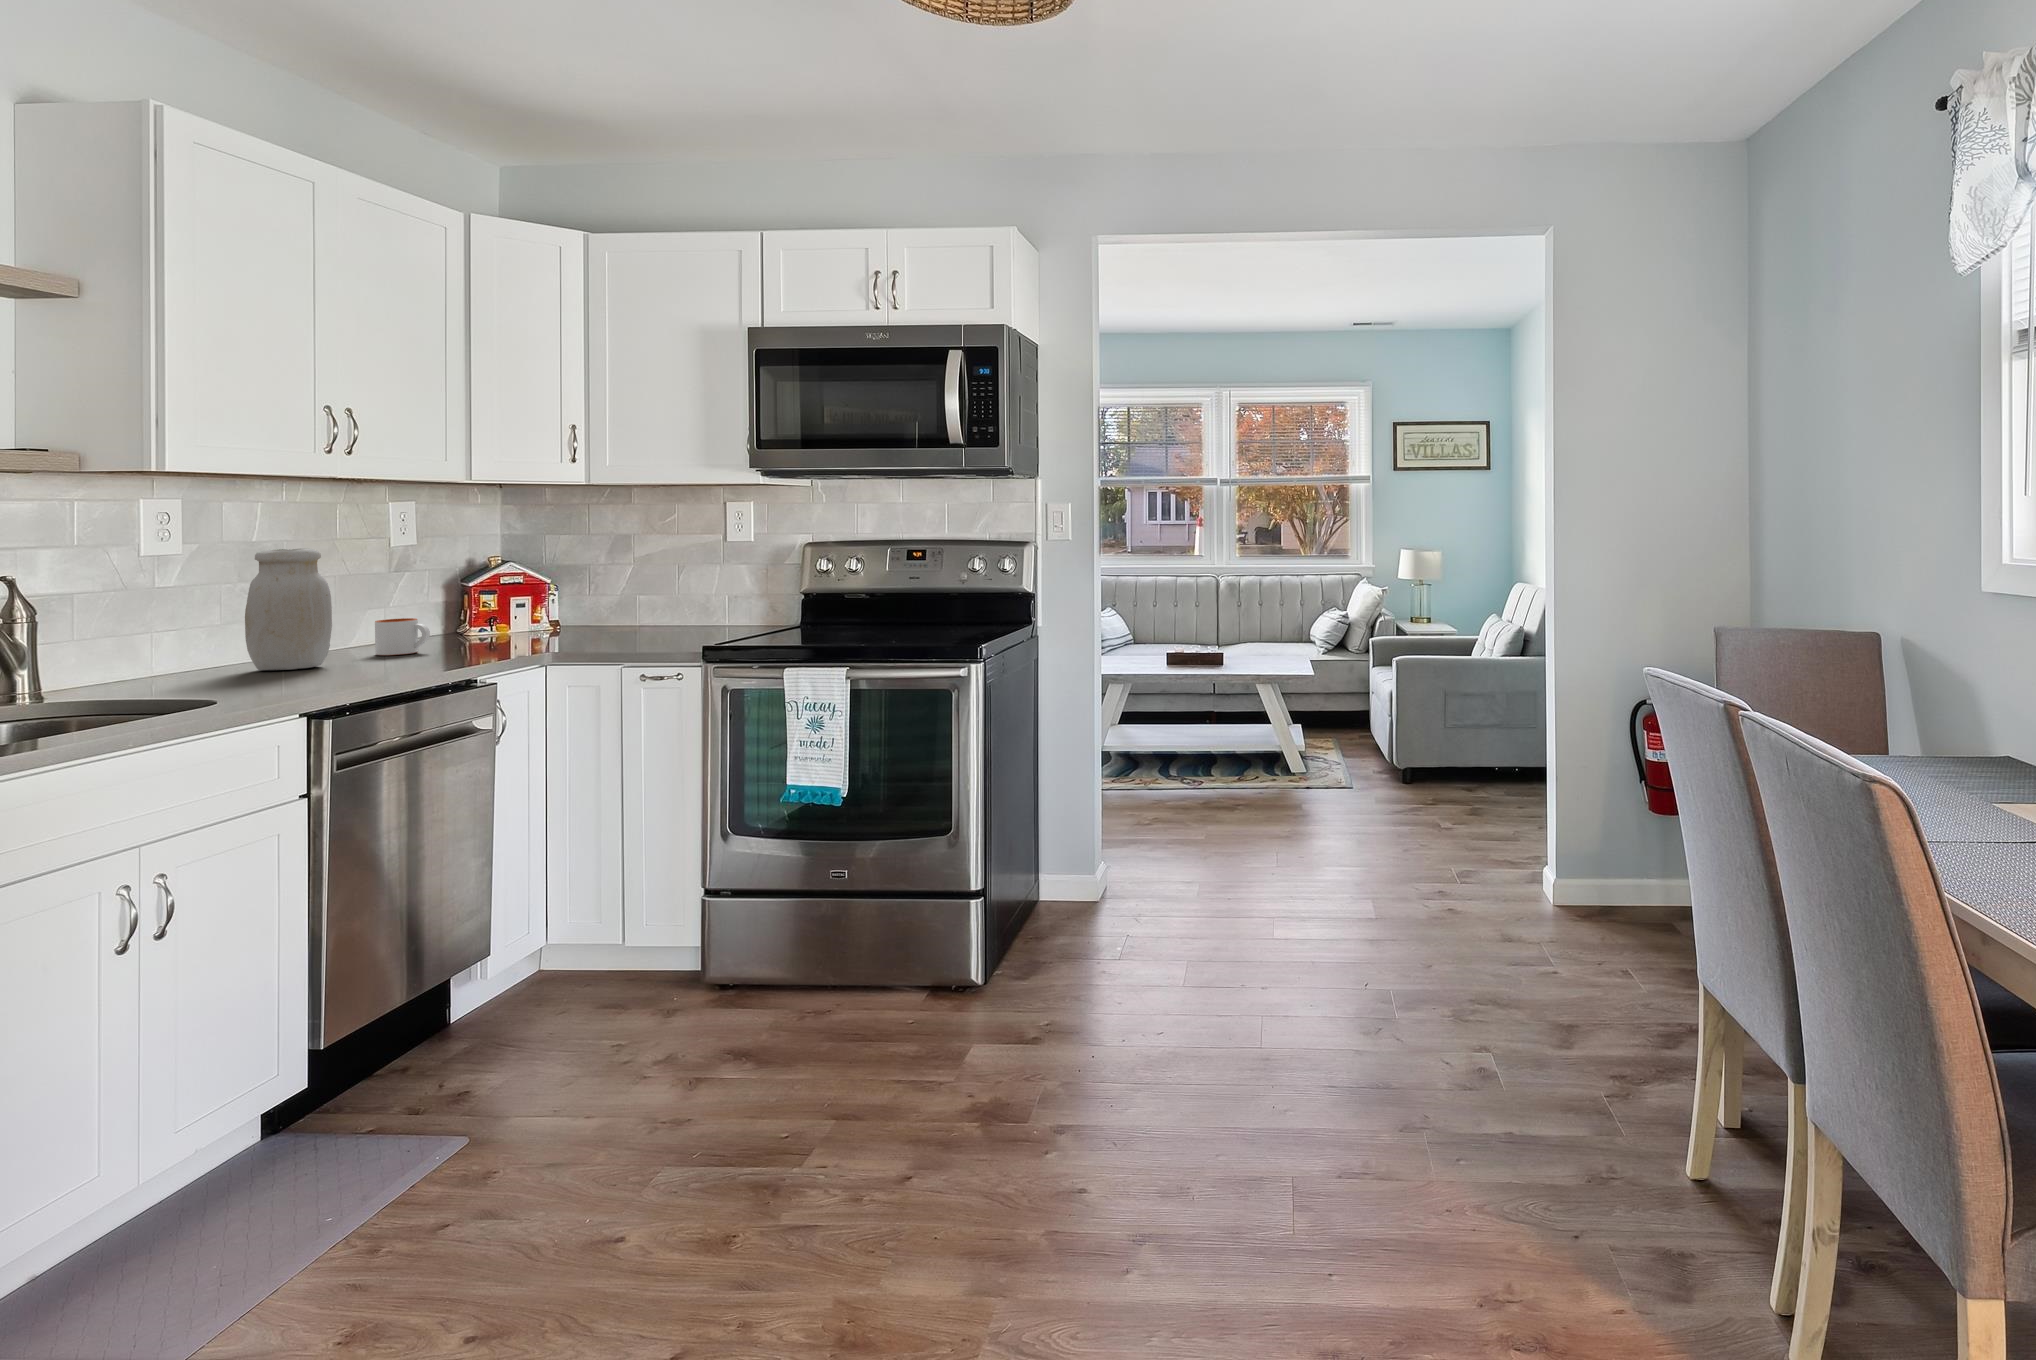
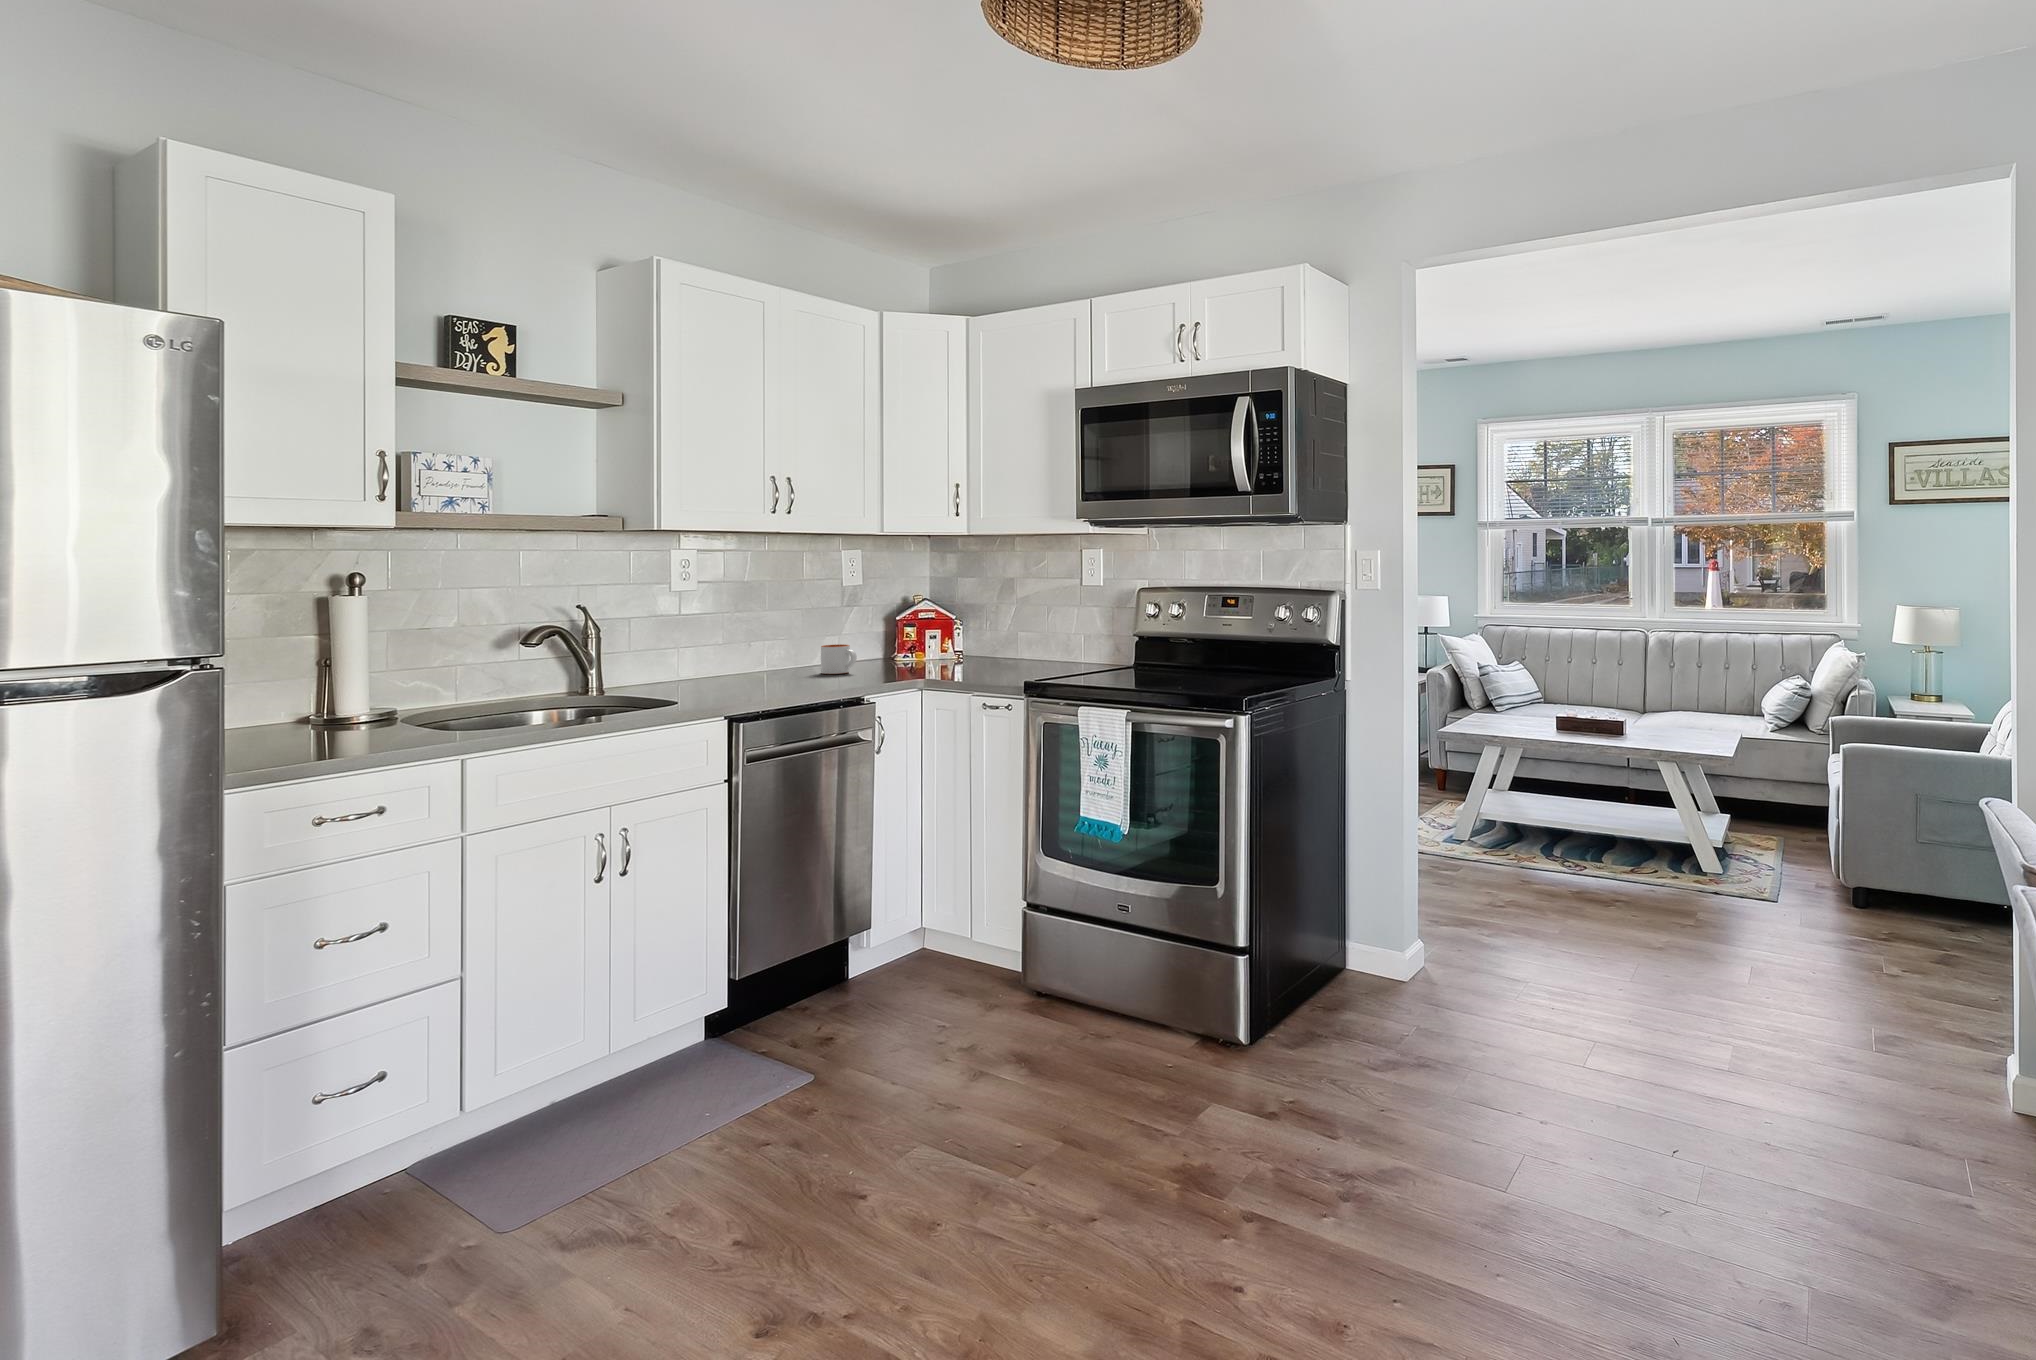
jar: present [245,548,332,670] -> none [732,587,786,681]

